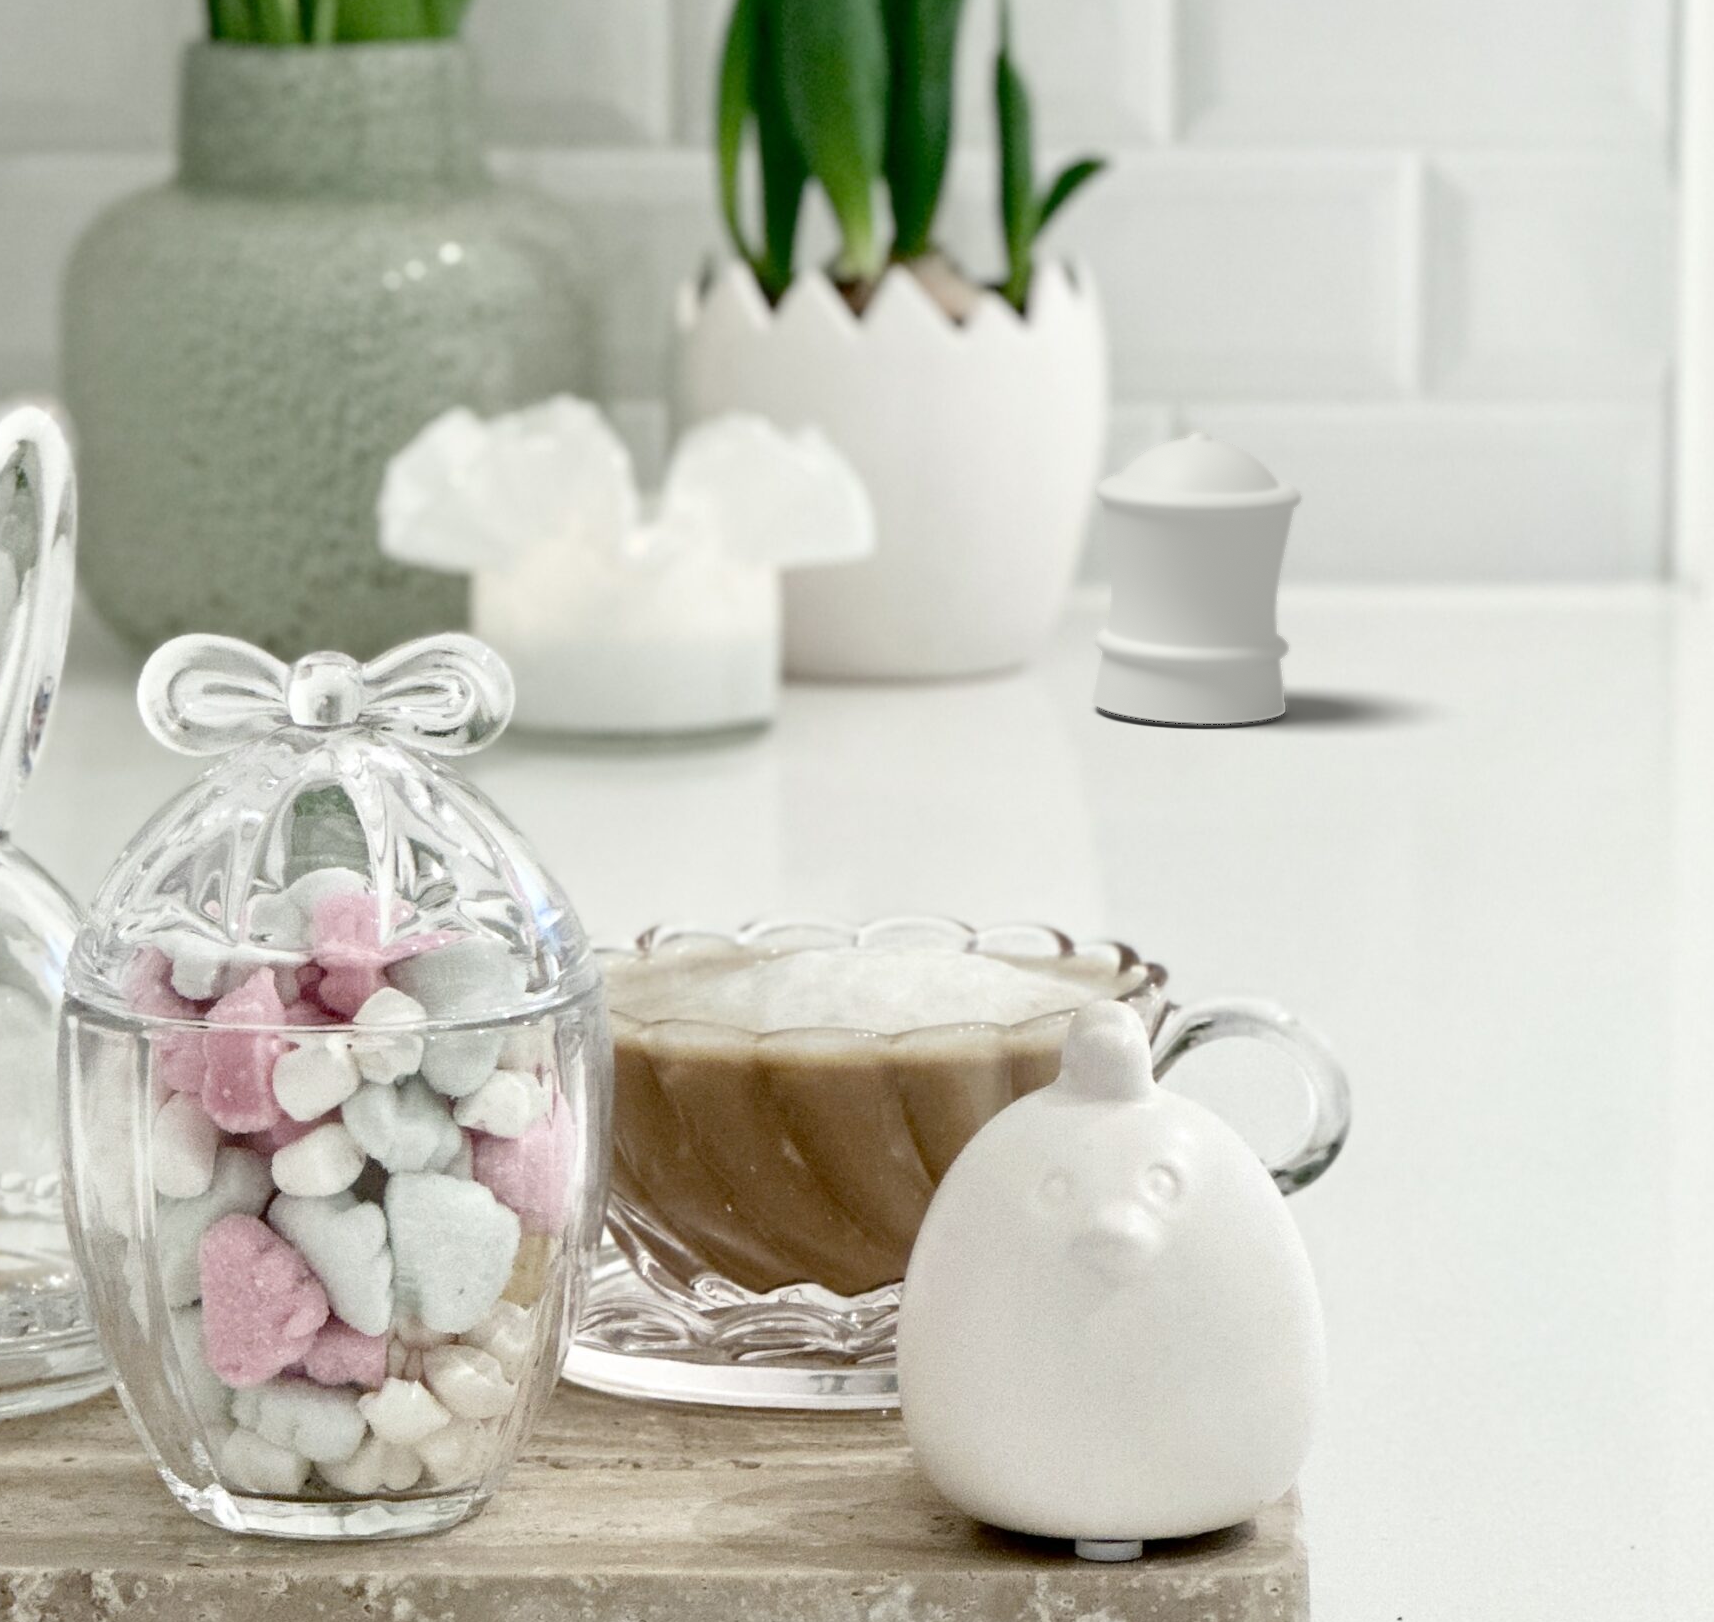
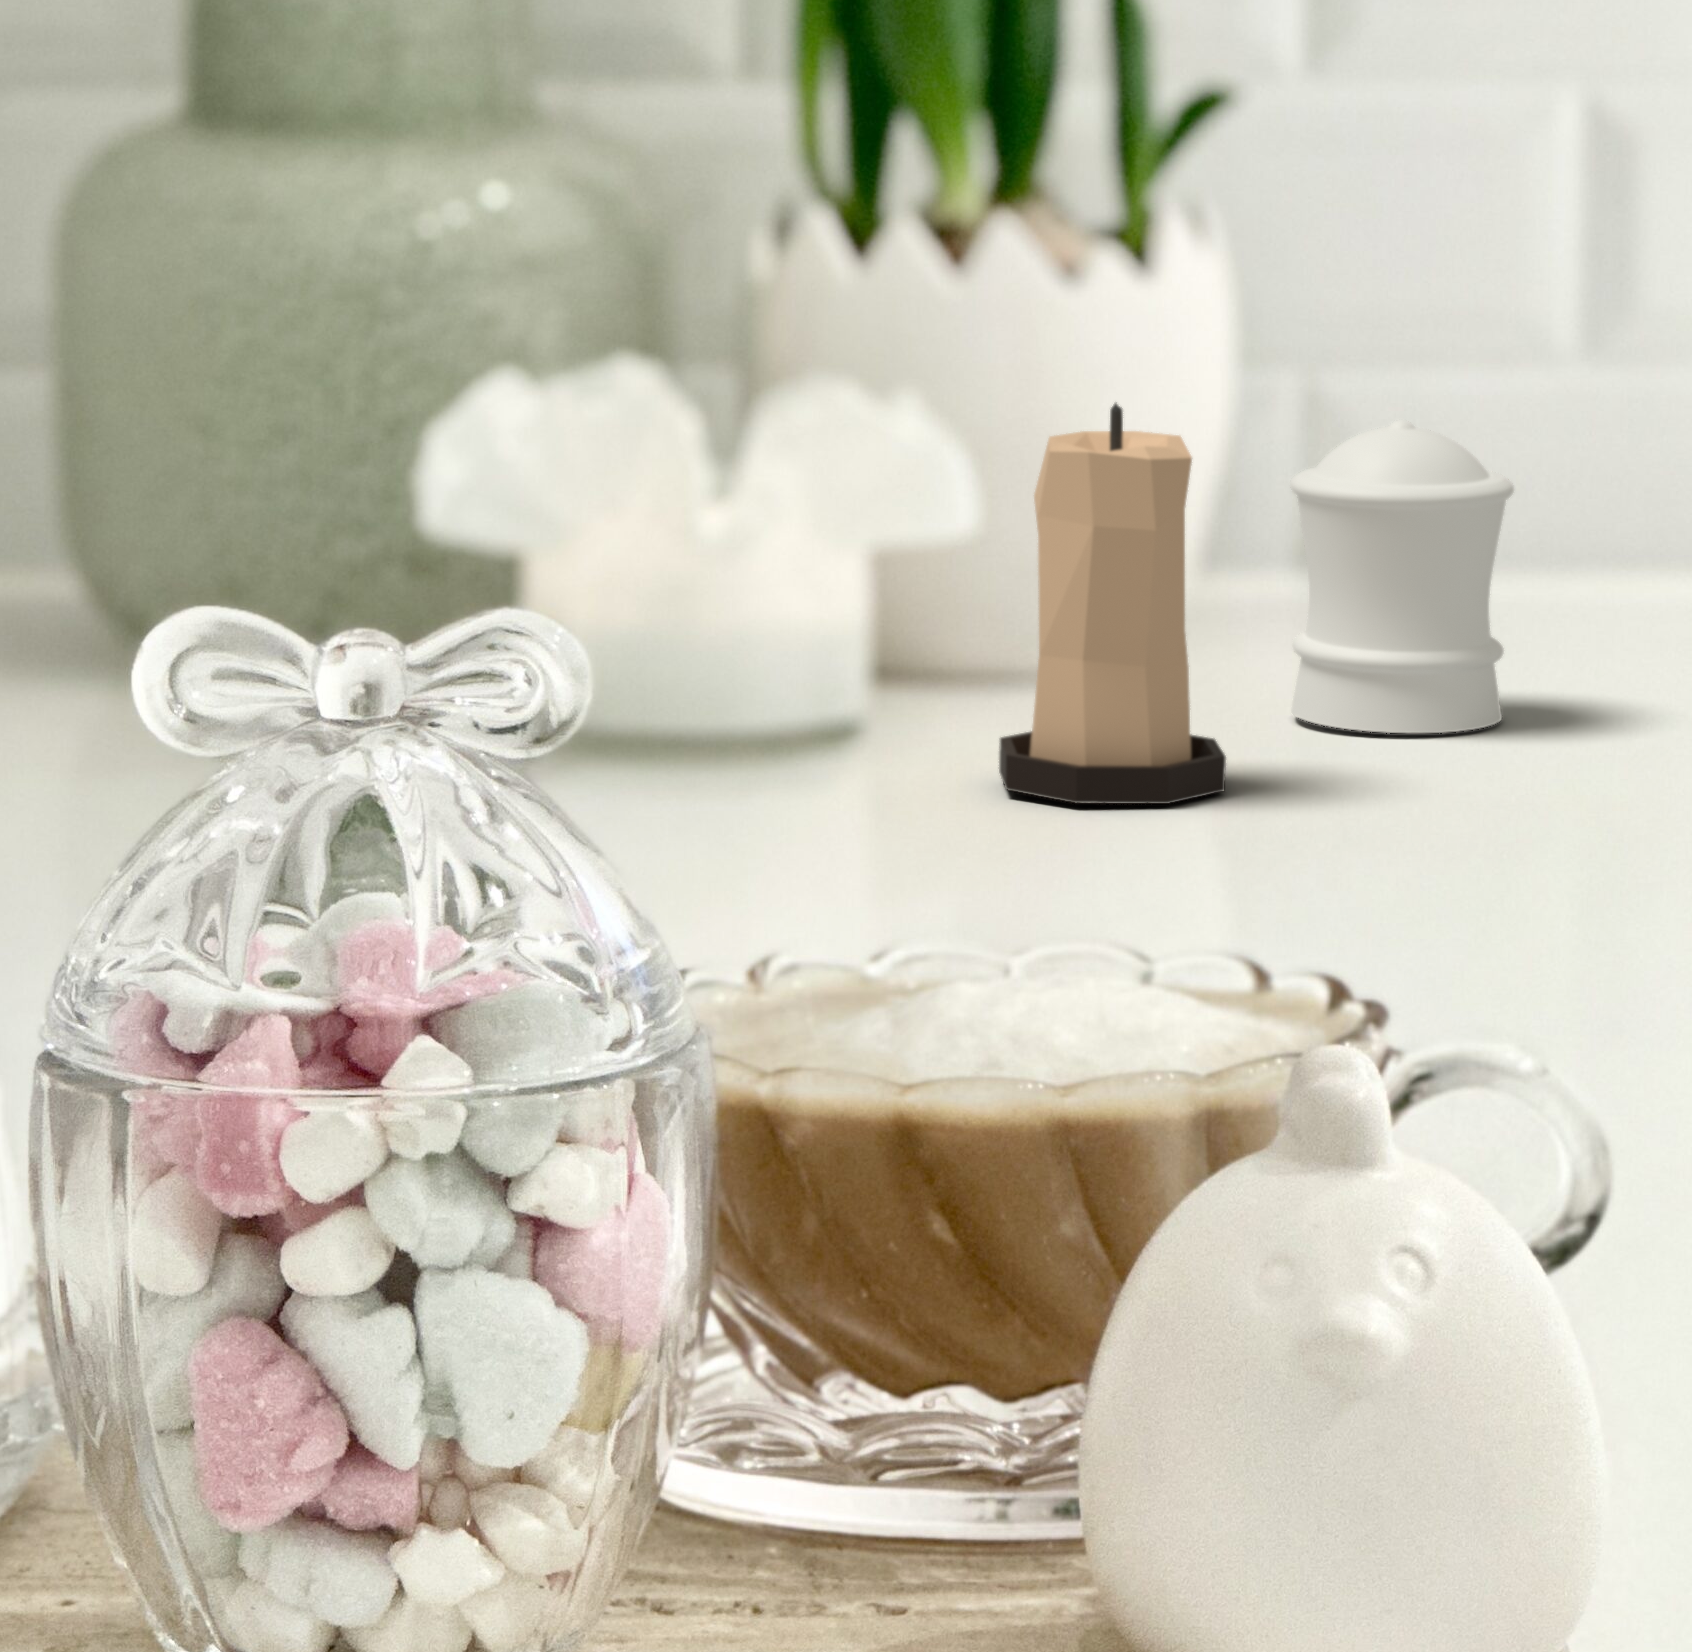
candle: none [823,414,1032,788] -> present [999,403,1226,804]

